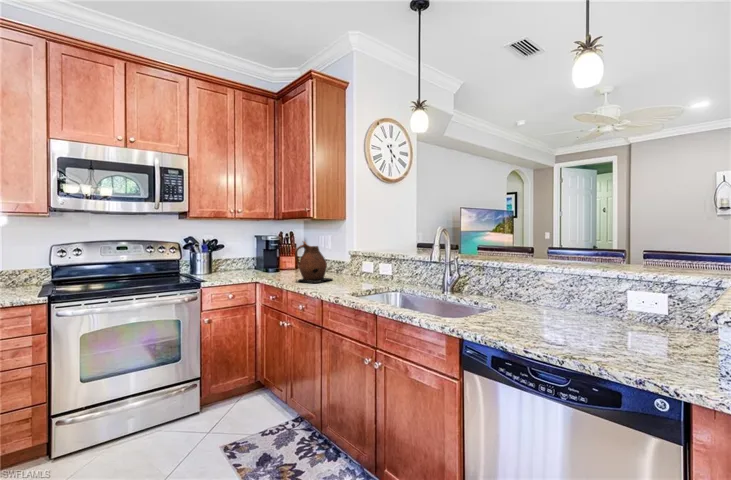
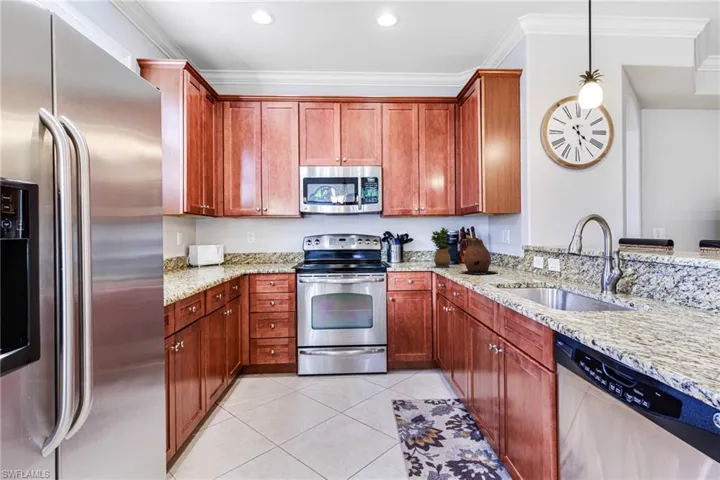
potted plant: none [252,231,276,276] -> present [431,228,451,267]

